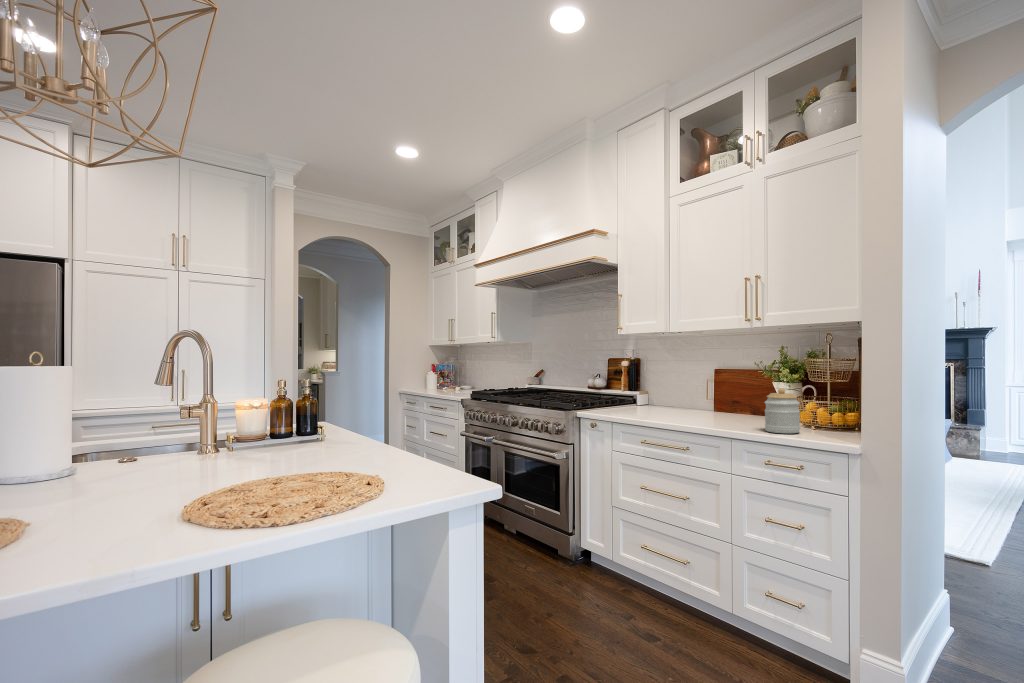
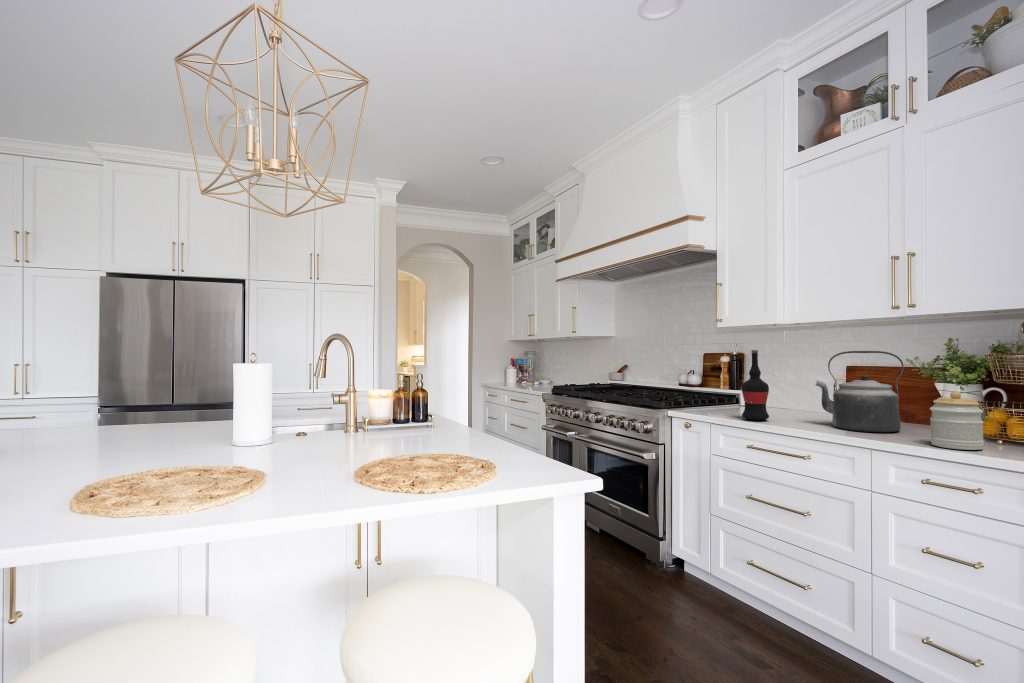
wine bottle: none [632,355,654,416] -> present [742,350,769,420]
kettle: none [690,356,754,423] -> present [816,351,904,432]

